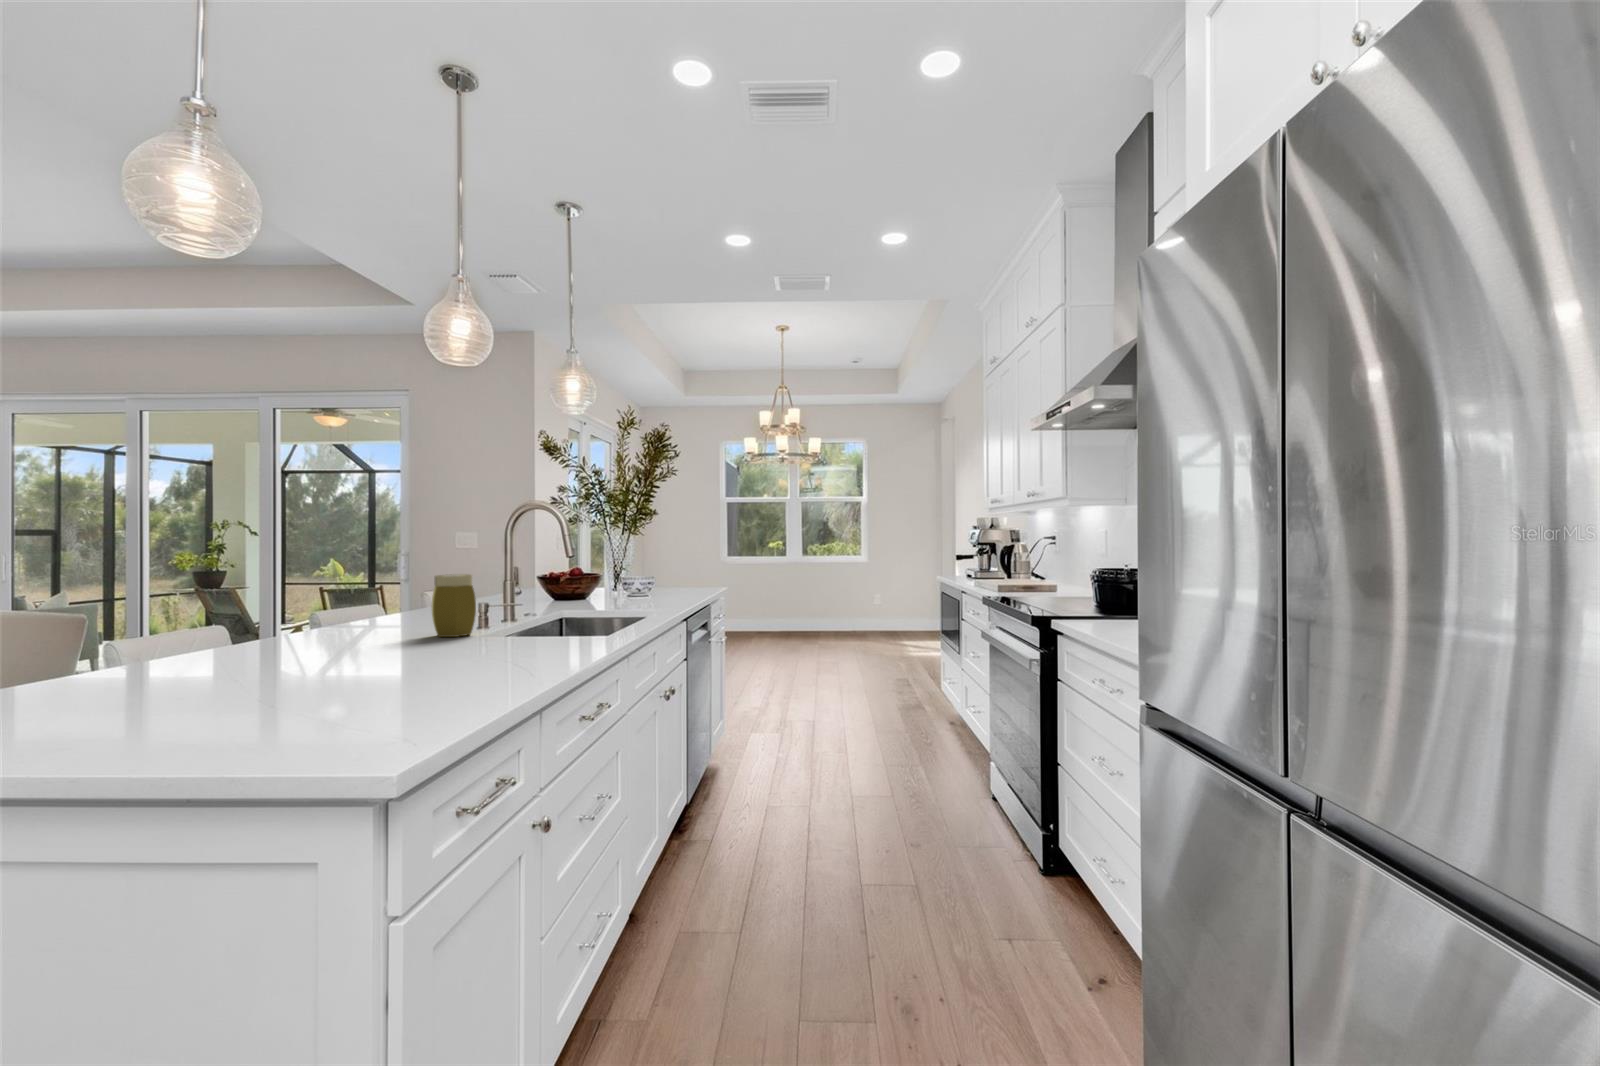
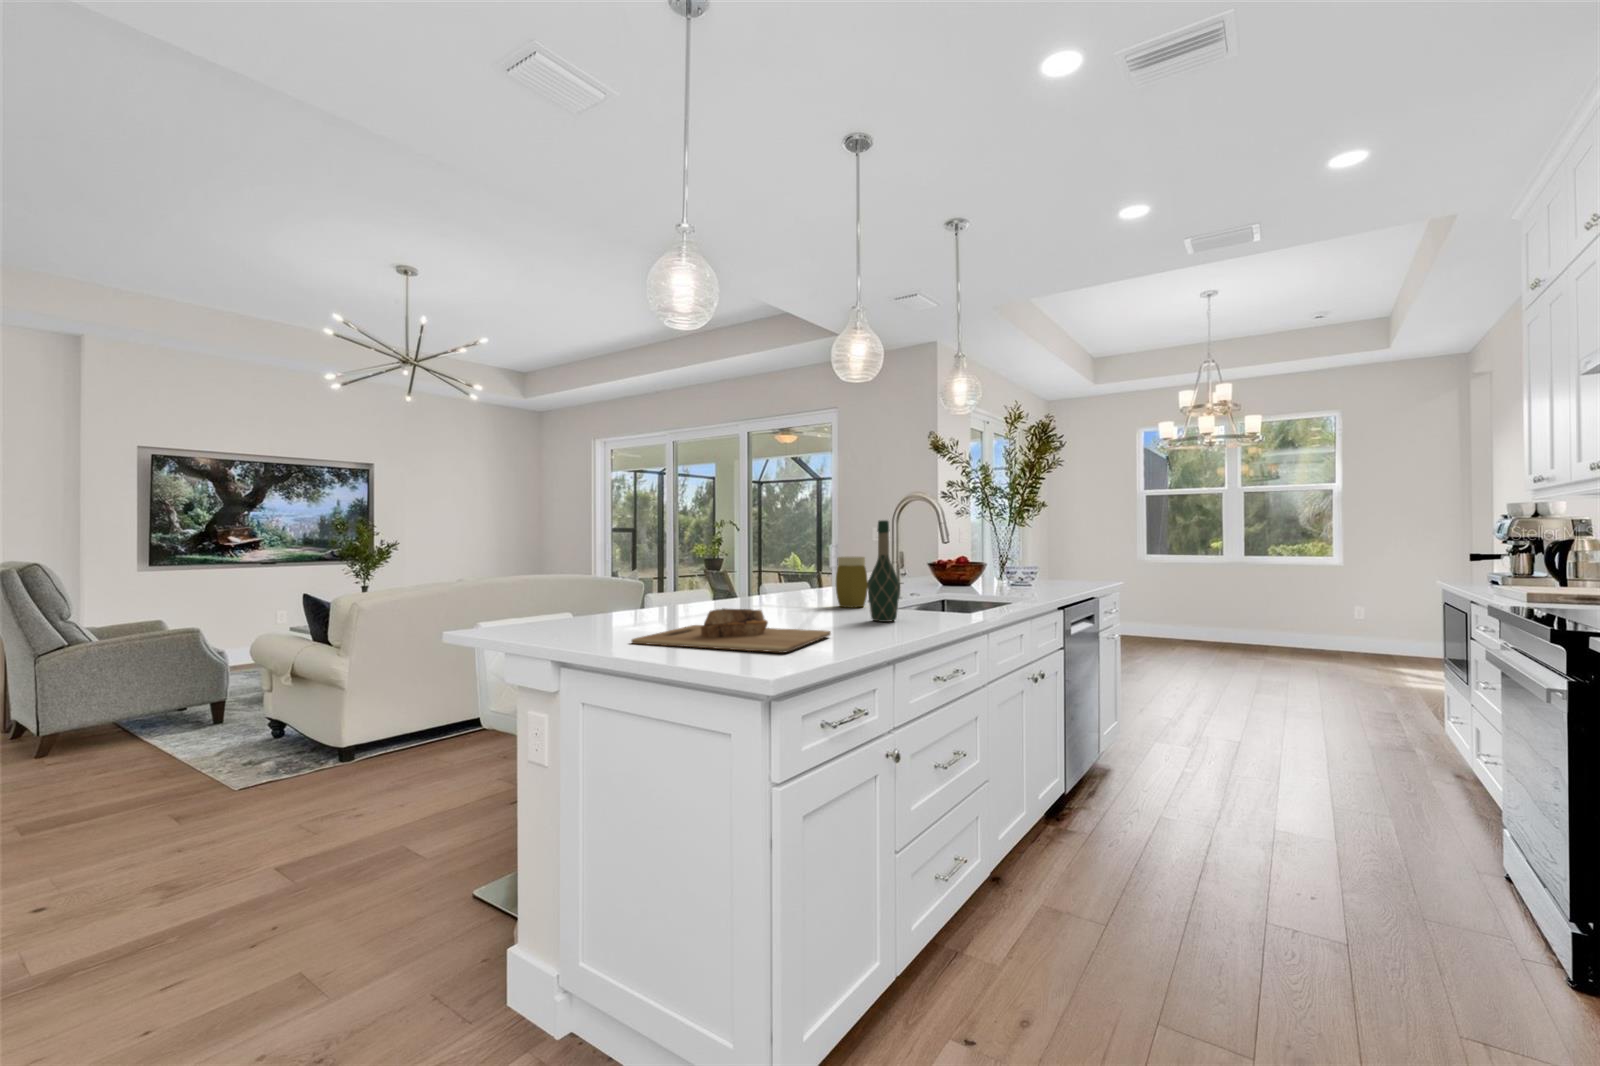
wine bottle: none [488,535,529,655] -> present [868,520,900,622]
cutting board: none [106,662,453,741] -> present [632,608,831,652]

